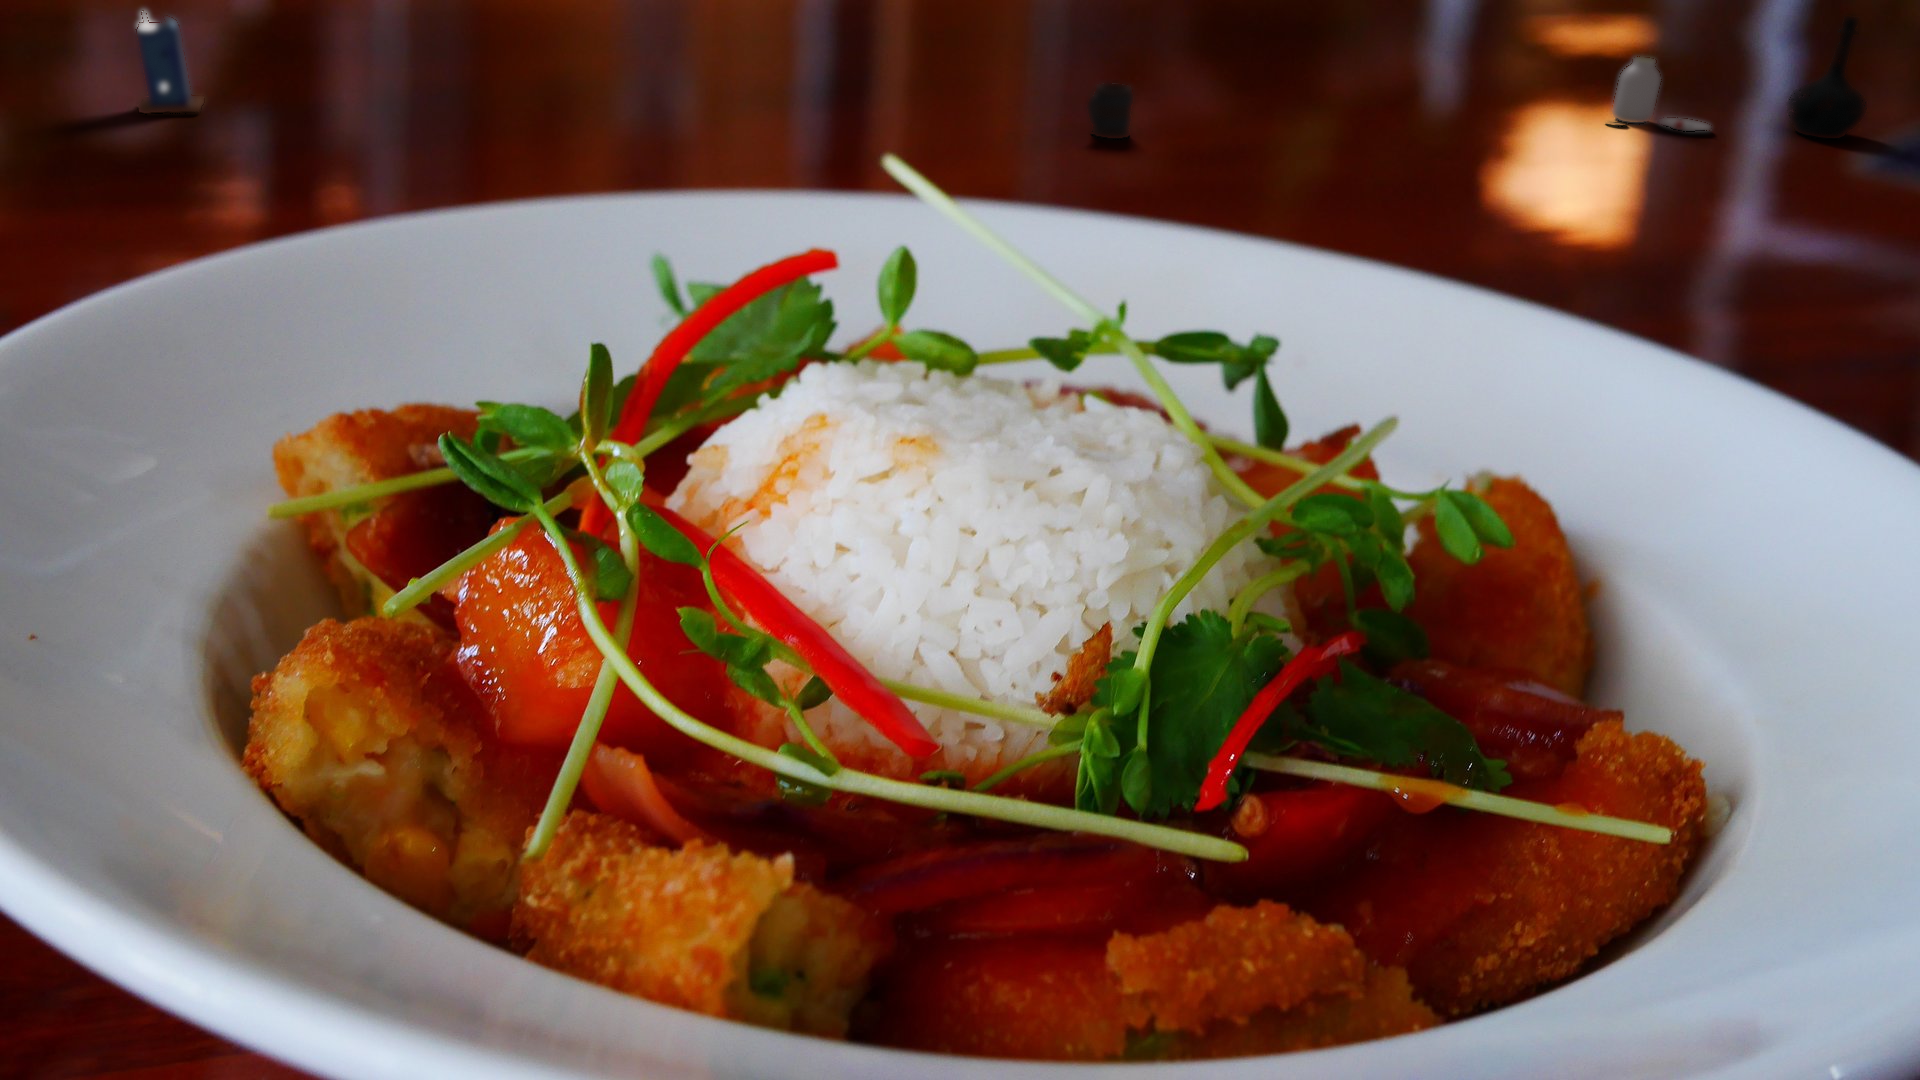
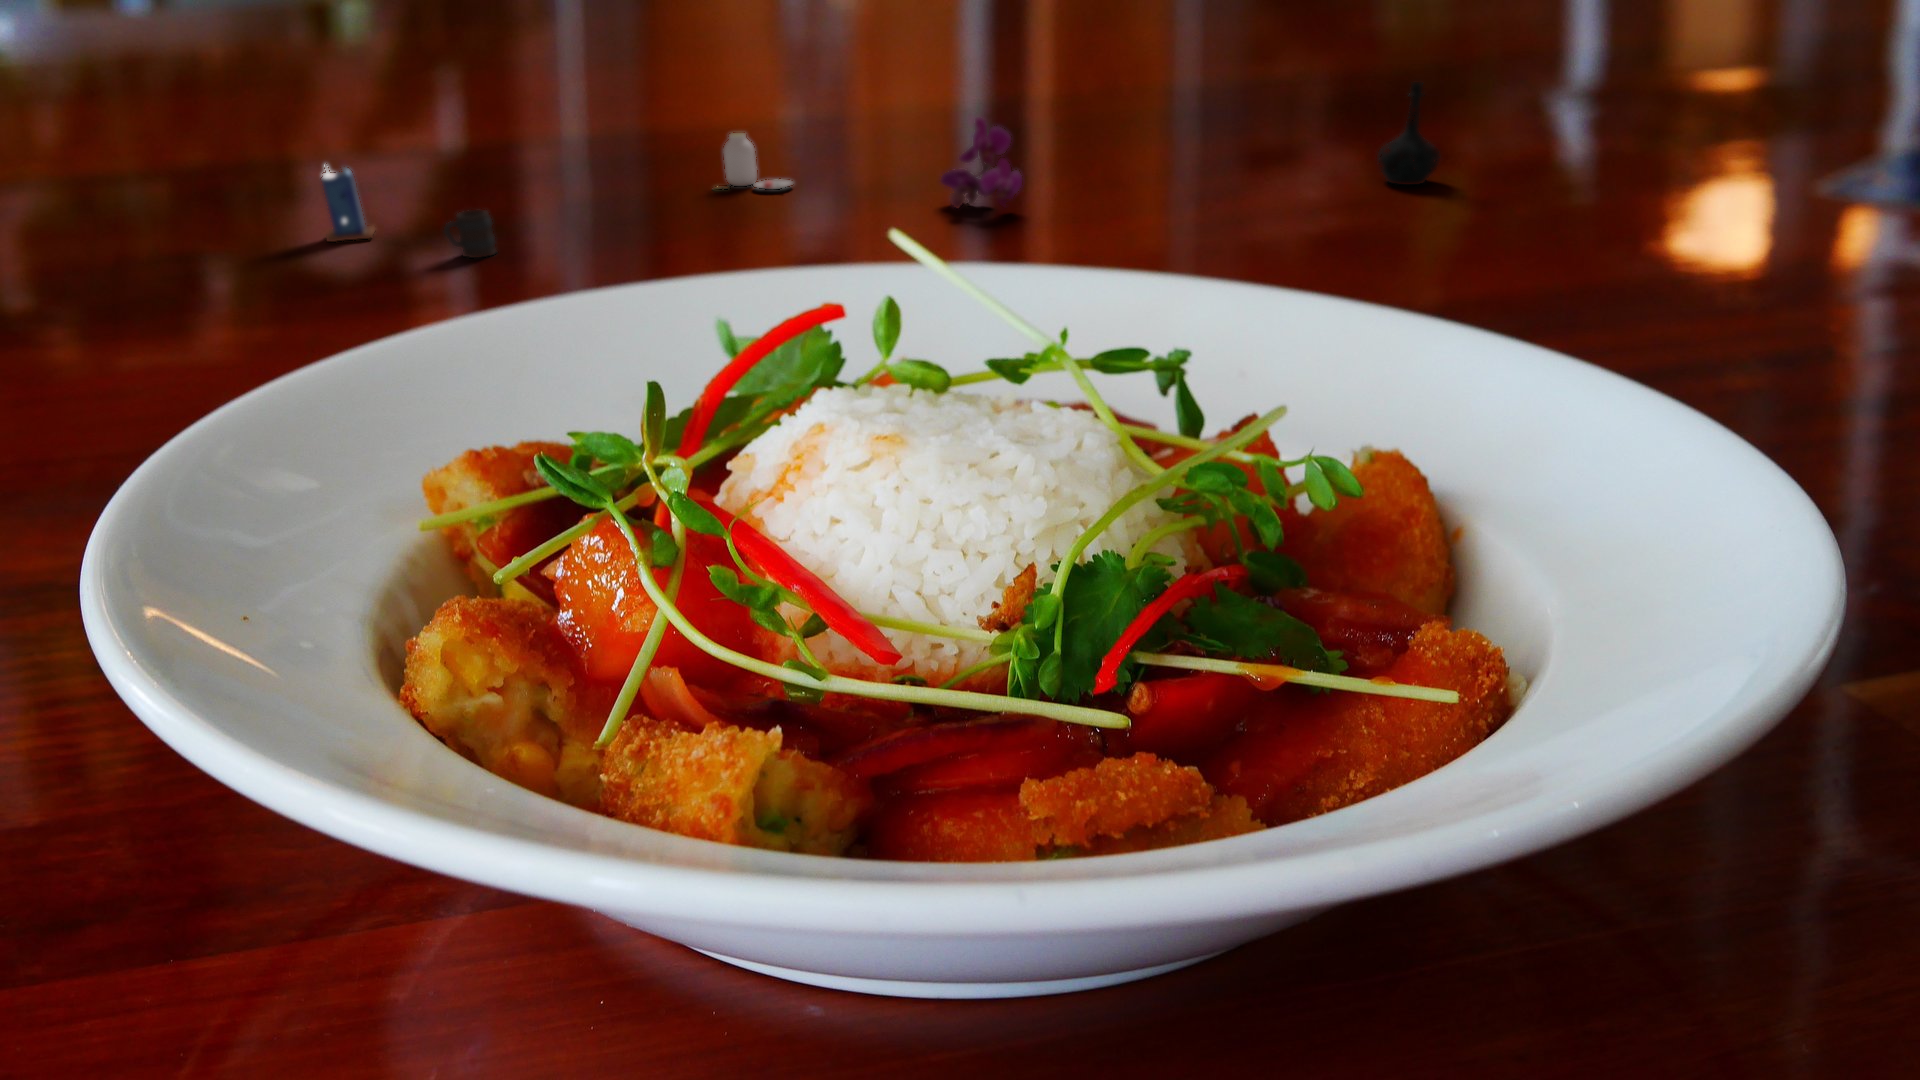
flower: none [940,15,1045,133] -> present [941,117,1022,208]
bottle: present [1787,17,1867,139] -> present [1378,82,1440,185]
jar: present [1613,57,1709,131] -> present [724,133,792,189]
mug: present [1088,83,1133,139] -> present [444,210,496,258]

